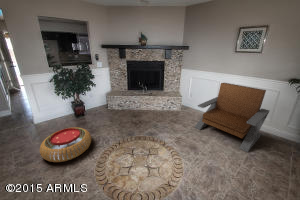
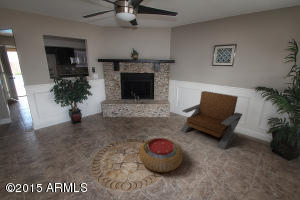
pouf: present [40,127,91,162] -> present [139,138,183,172]

